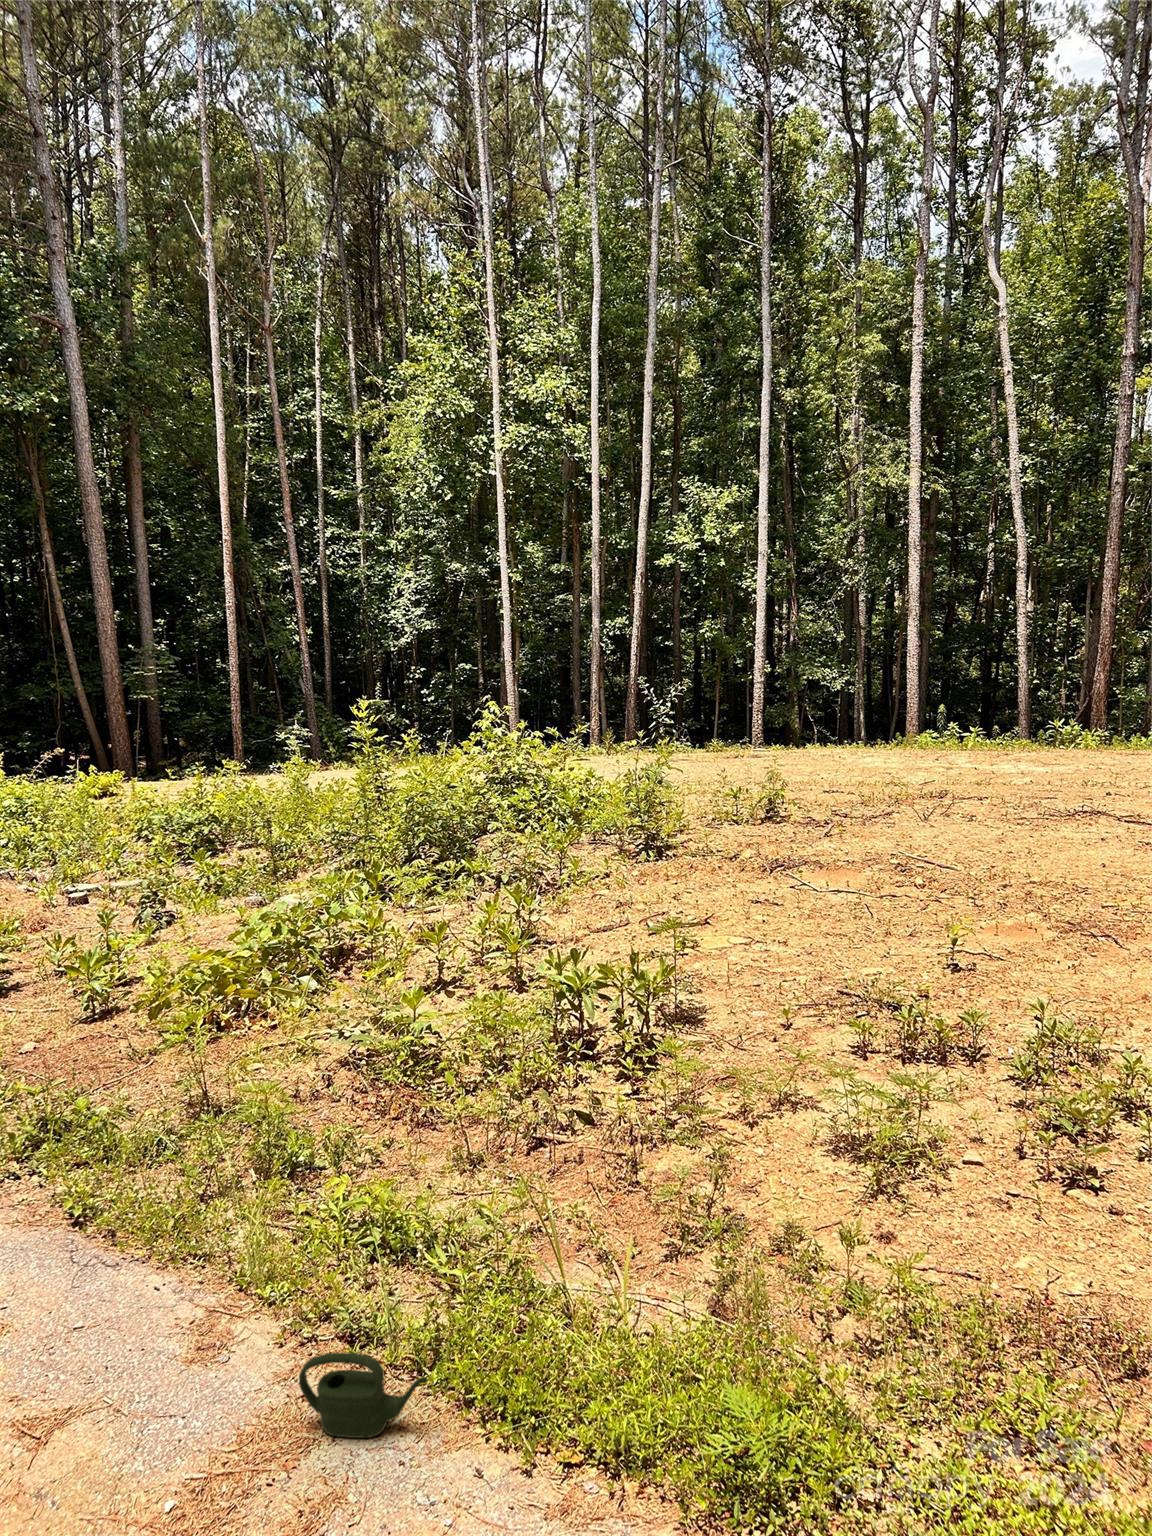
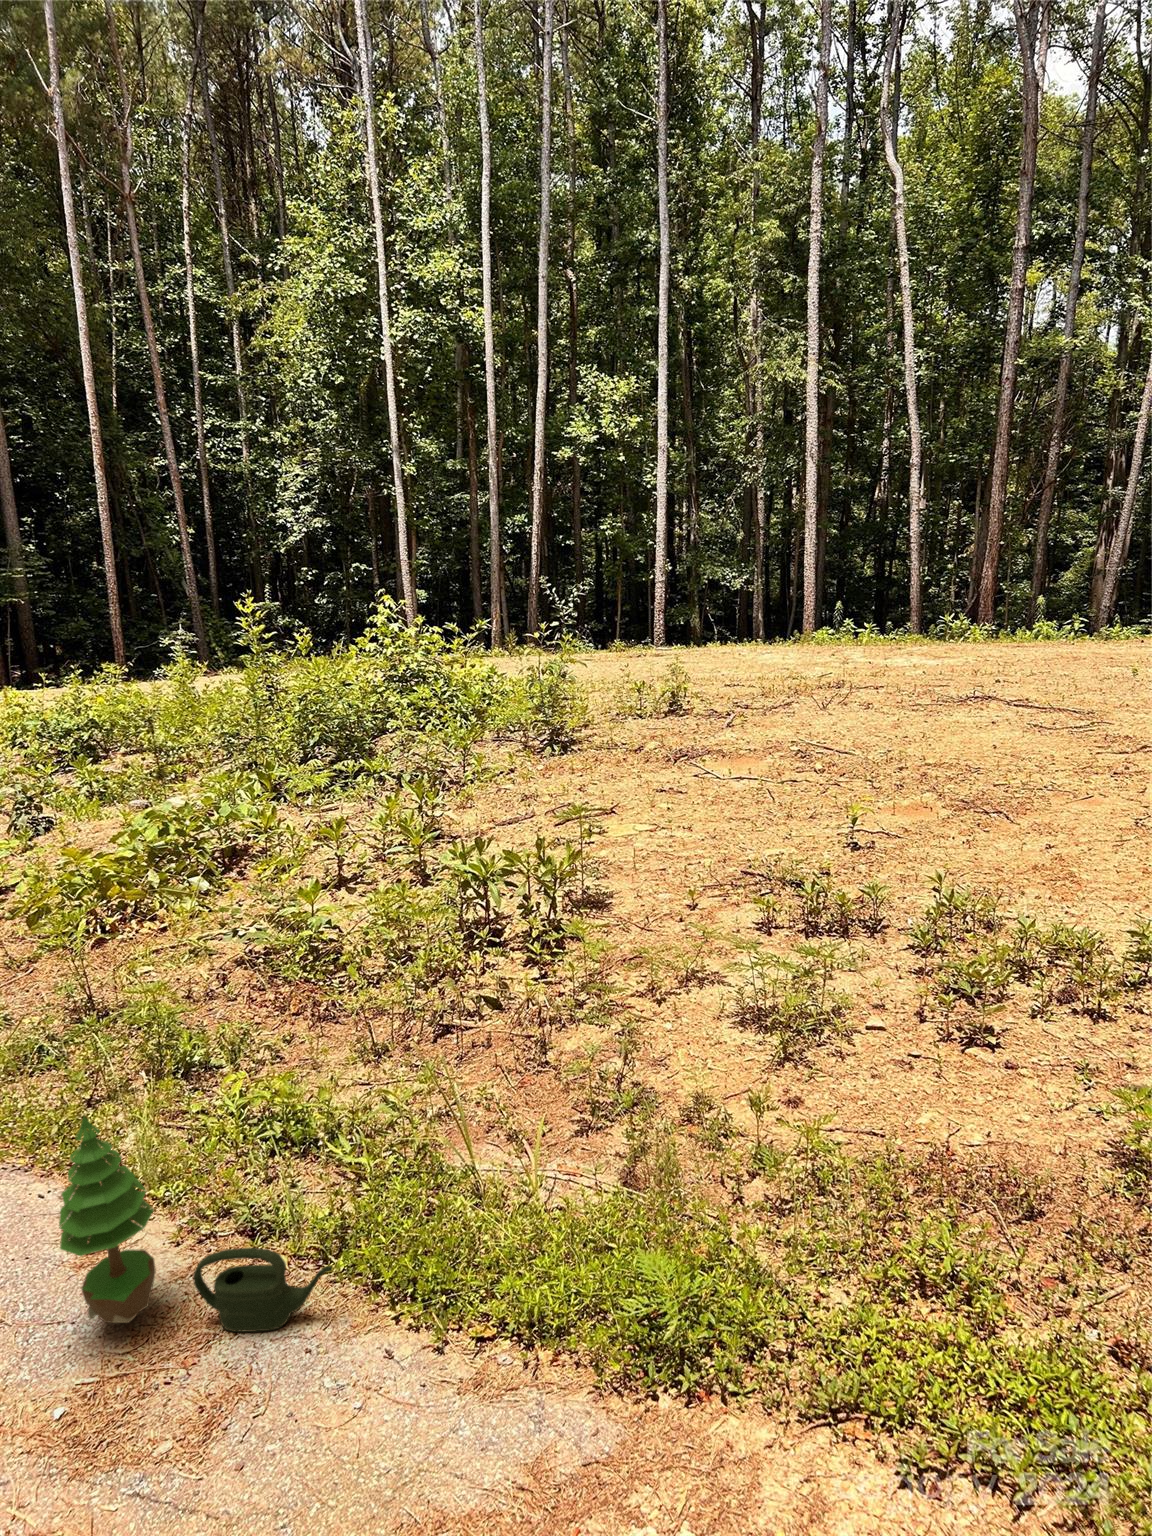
potted tree: none [182,1213,266,1419] -> present [59,1116,156,1323]

